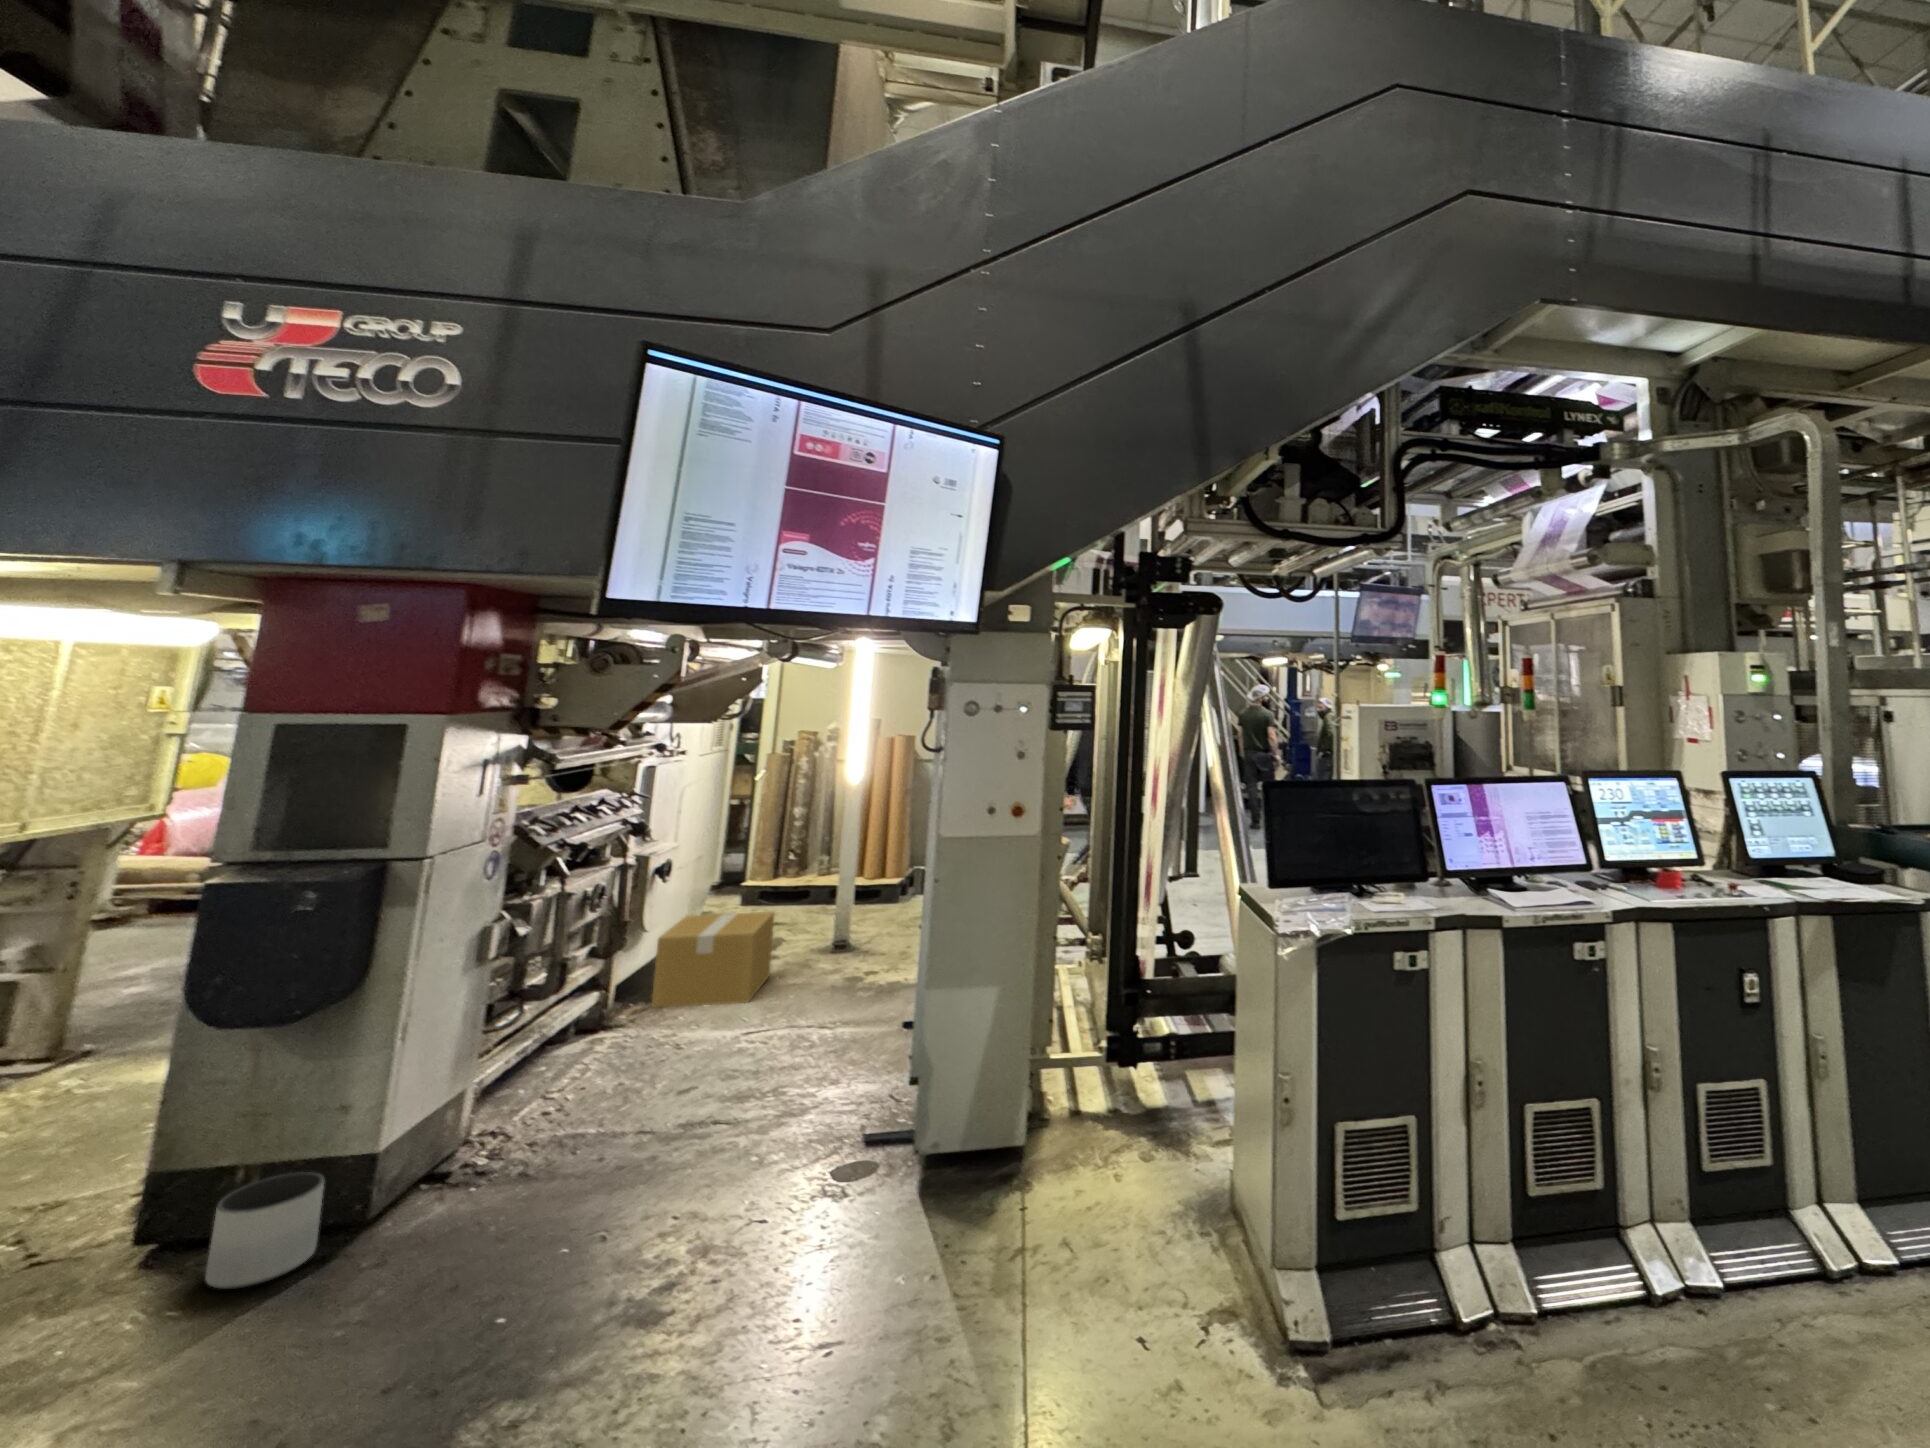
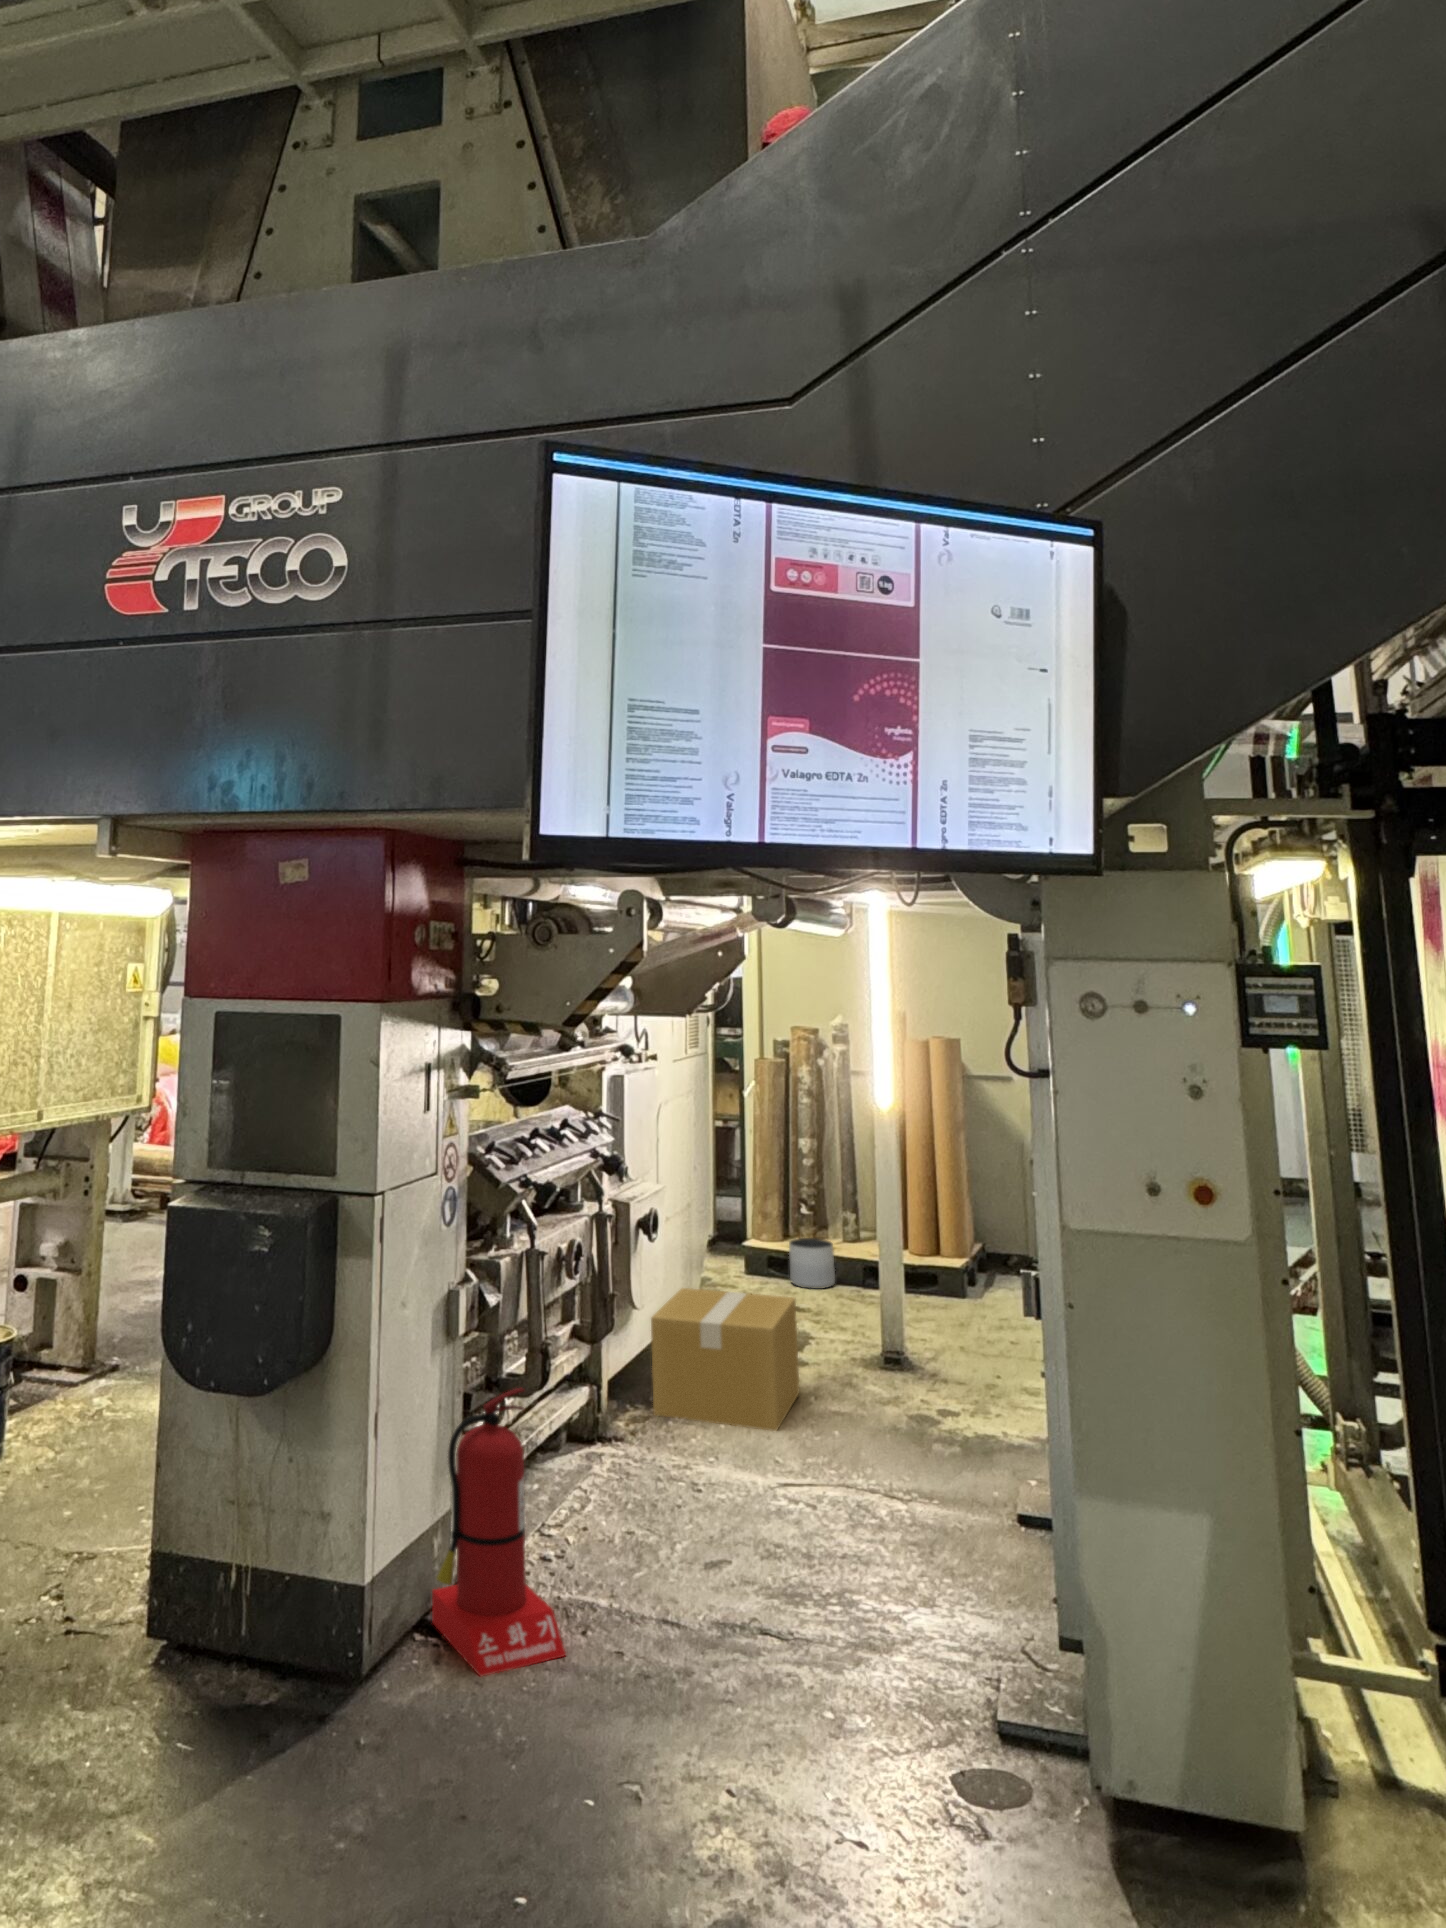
fire extinguisher: none [437,989,557,1201] -> present [432,1388,566,1676]
planter: present [206,1172,324,1289] -> present [789,1238,835,1289]

